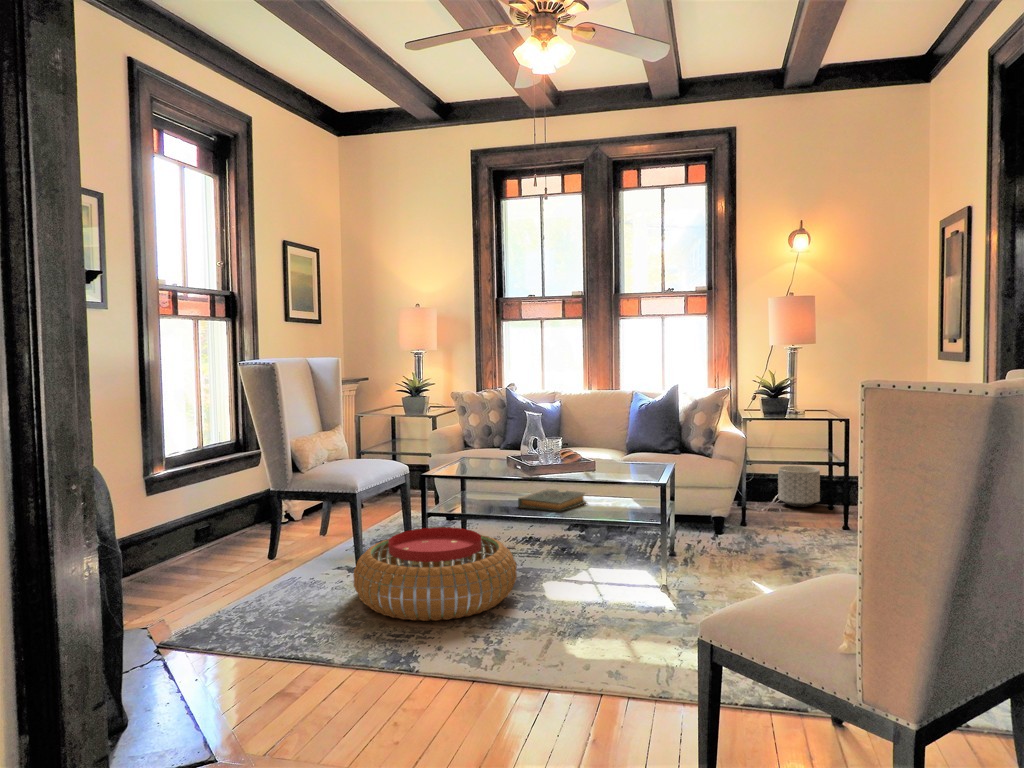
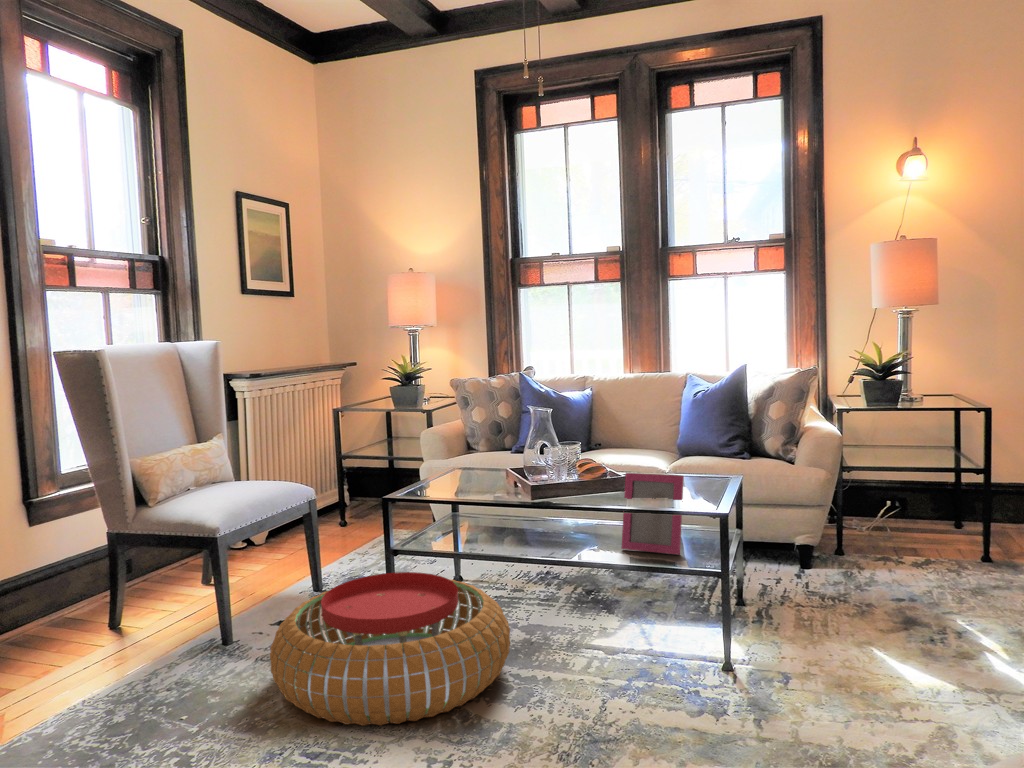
picture frame: none [590,460,634,516] -> present [622,473,684,555]
planter: present [778,466,820,507] -> none [885,469,943,525]
hardback book: present [518,488,586,511] -> none [522,508,621,548]

